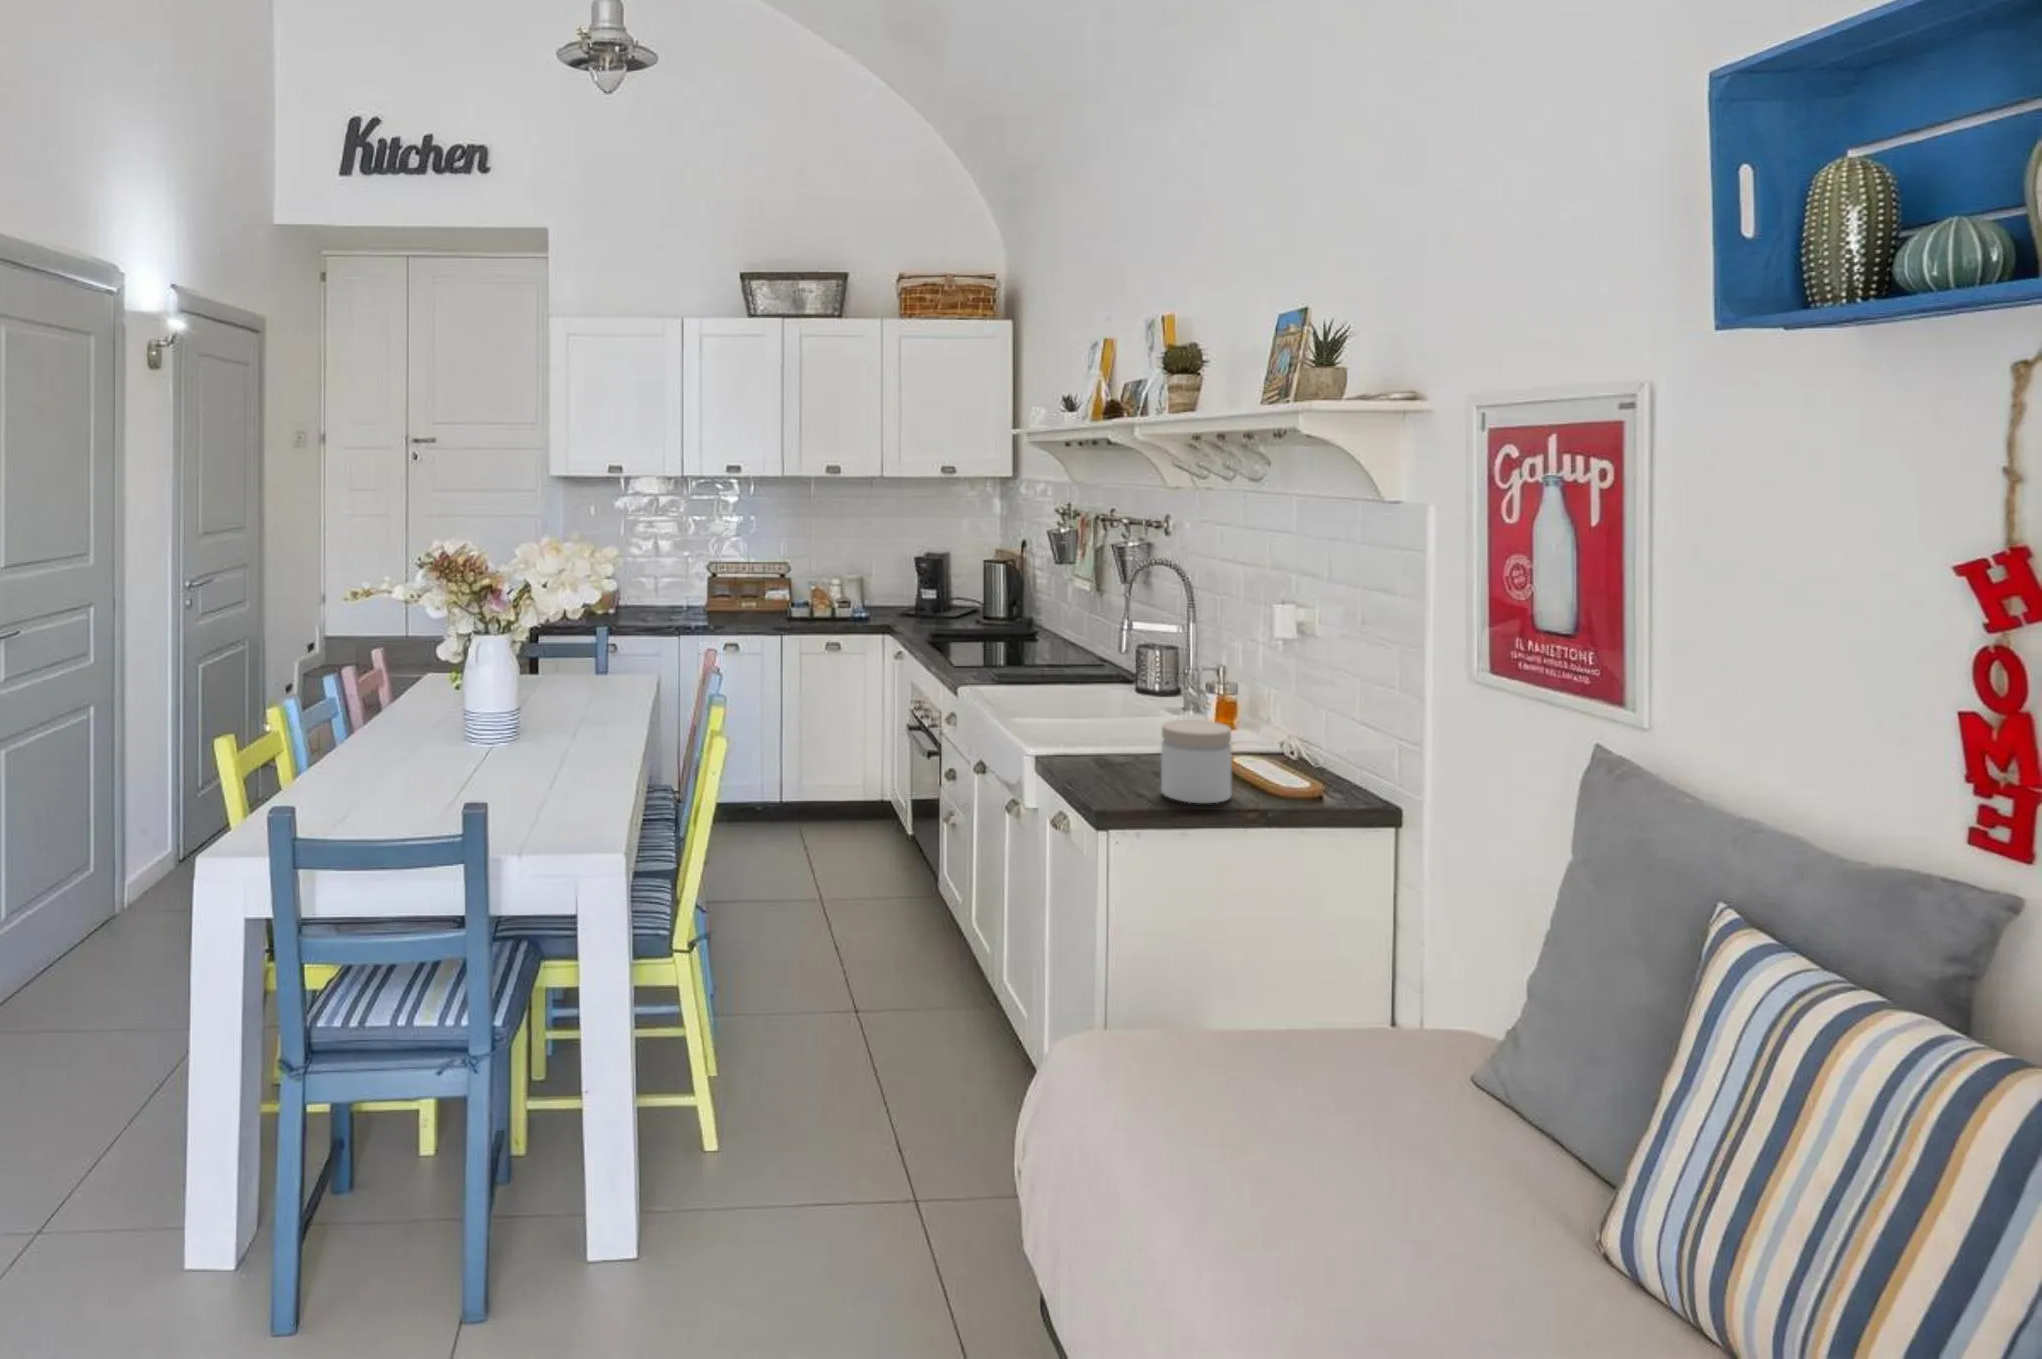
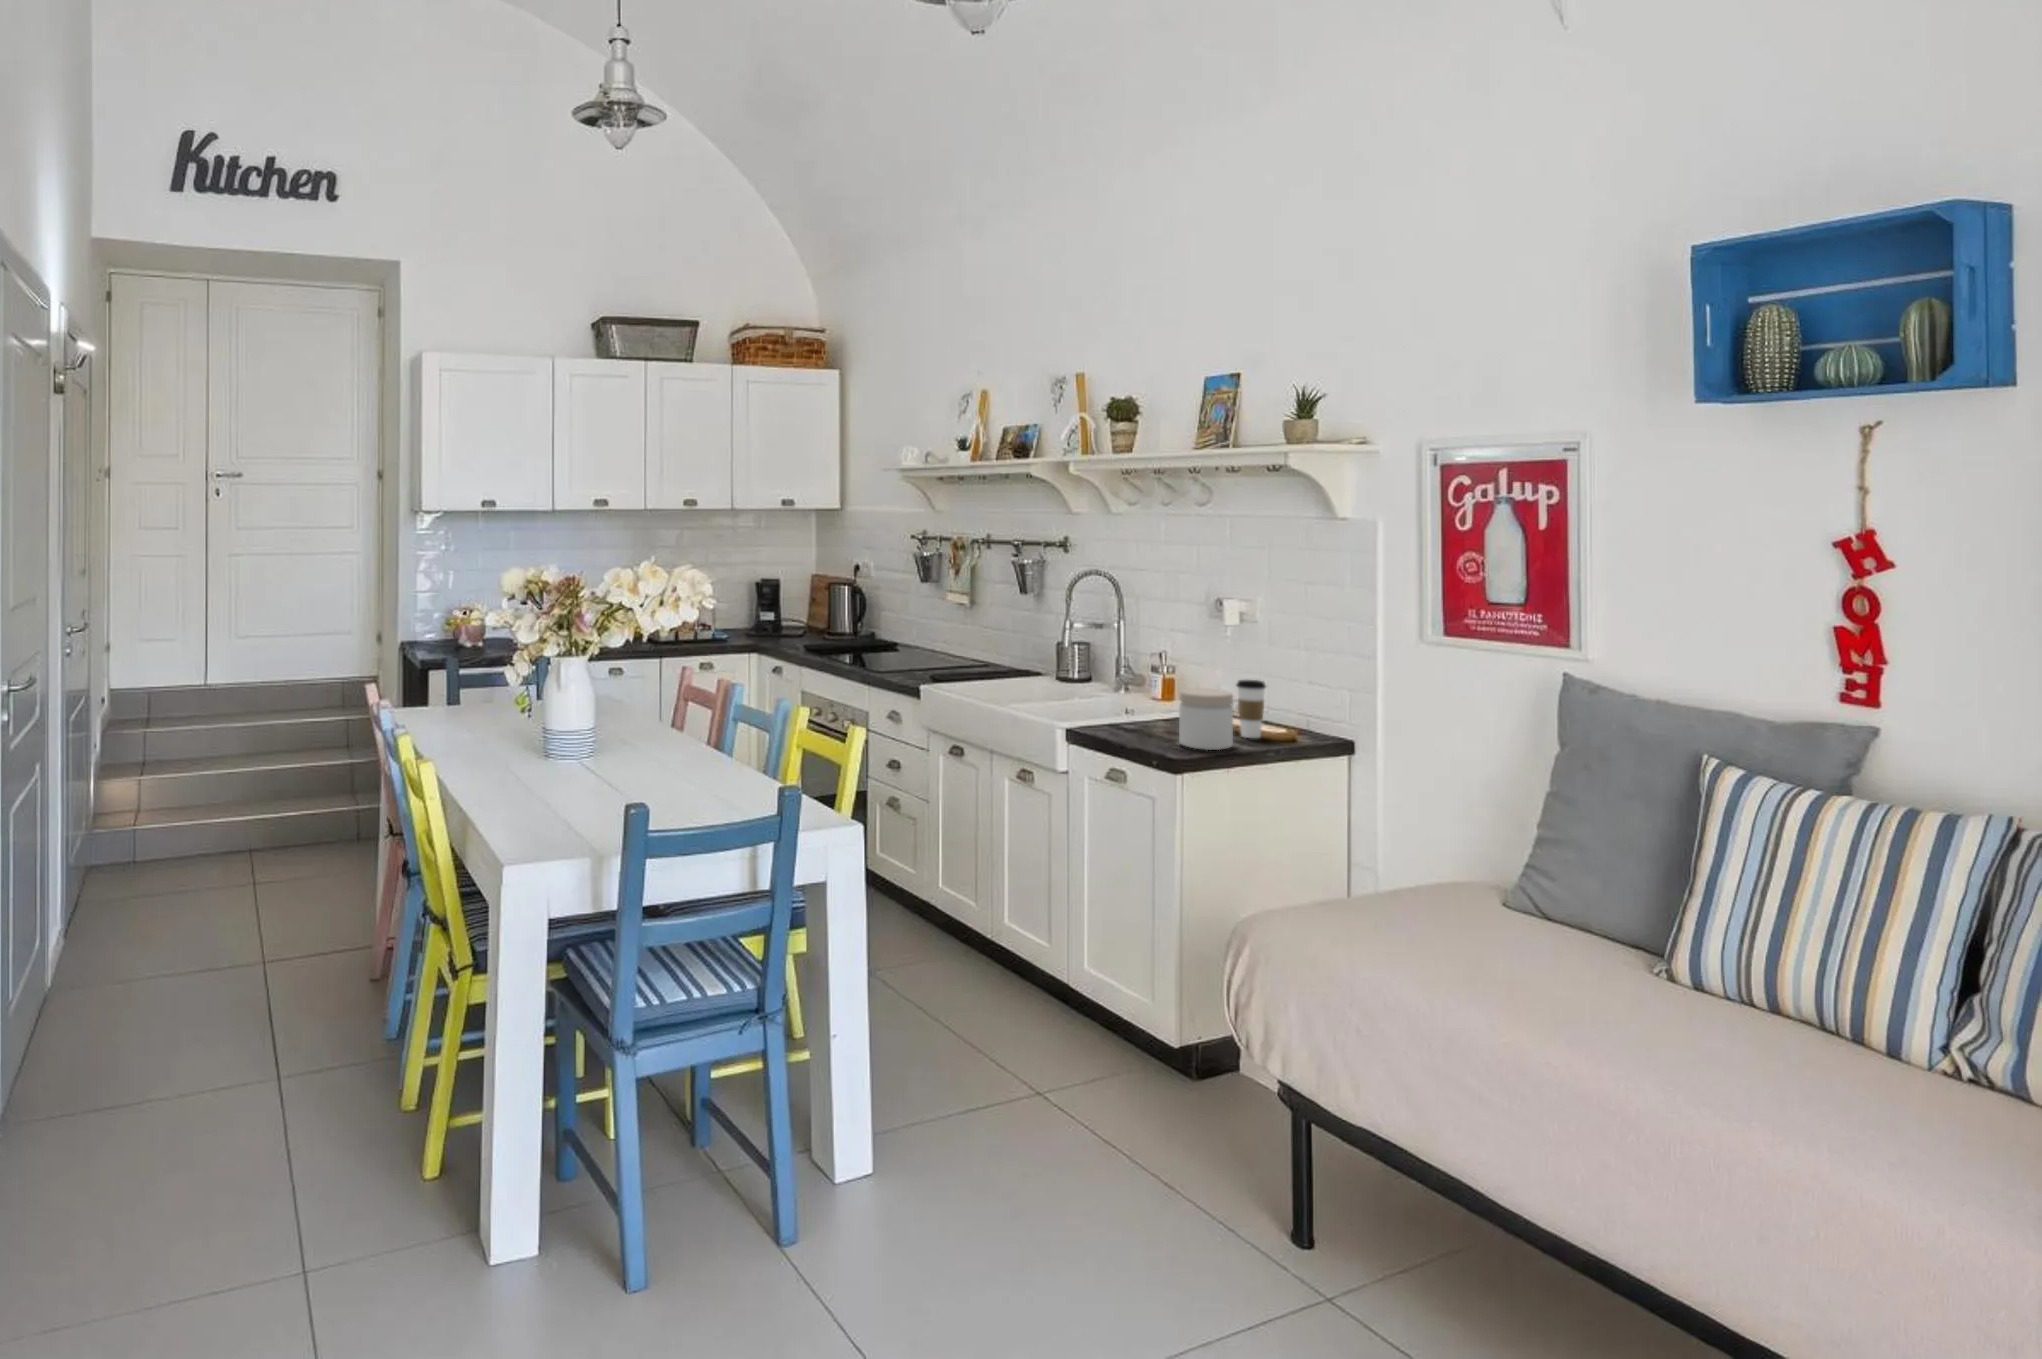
coffee cup: none [1261,712,1301,791] -> present [1236,680,1266,738]

